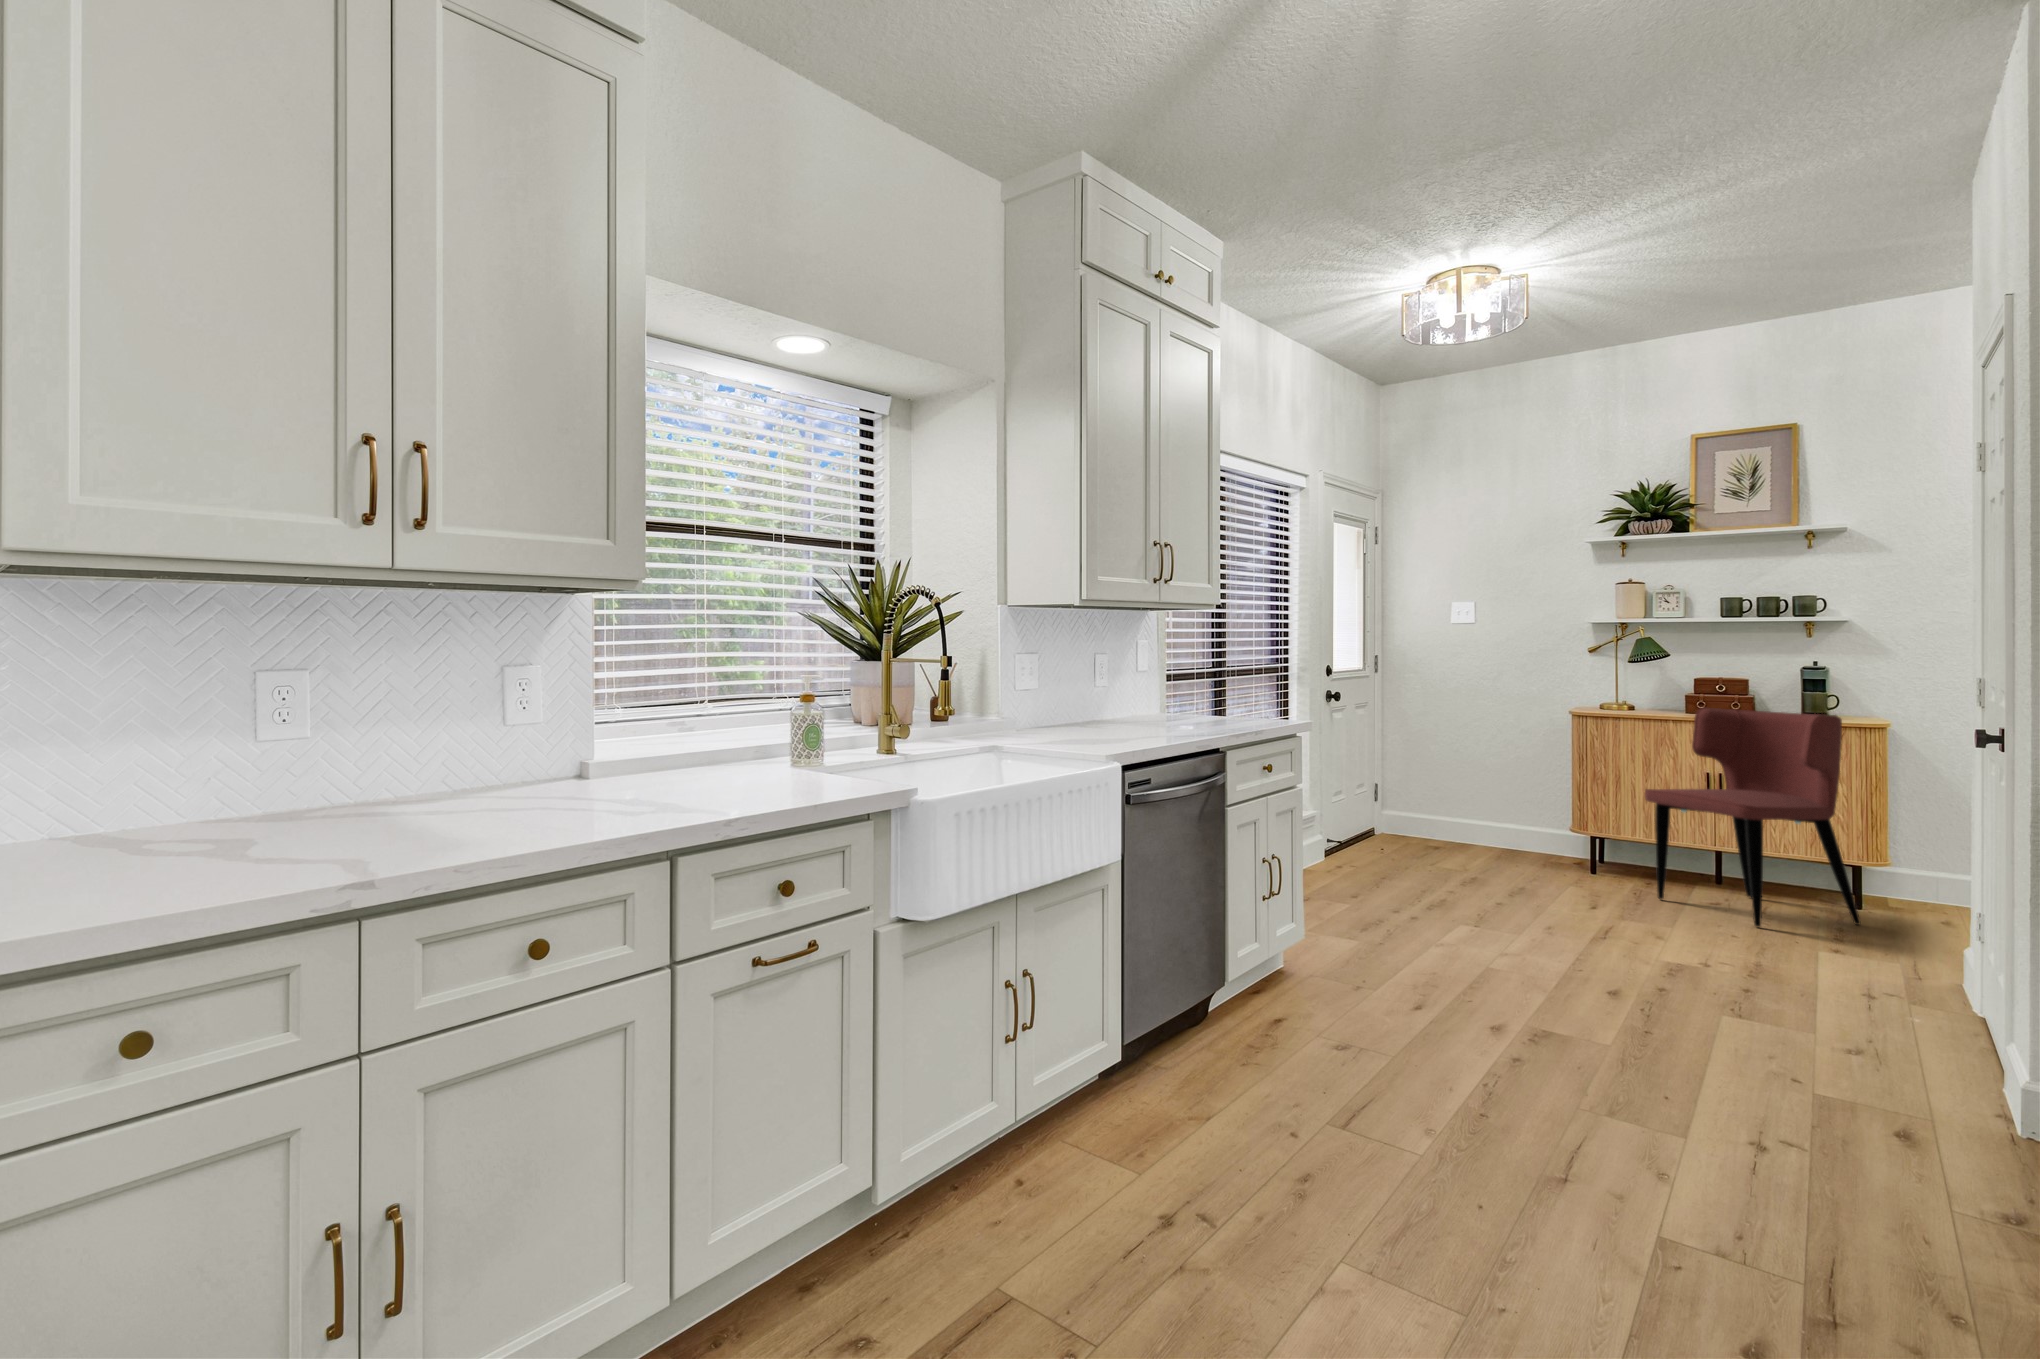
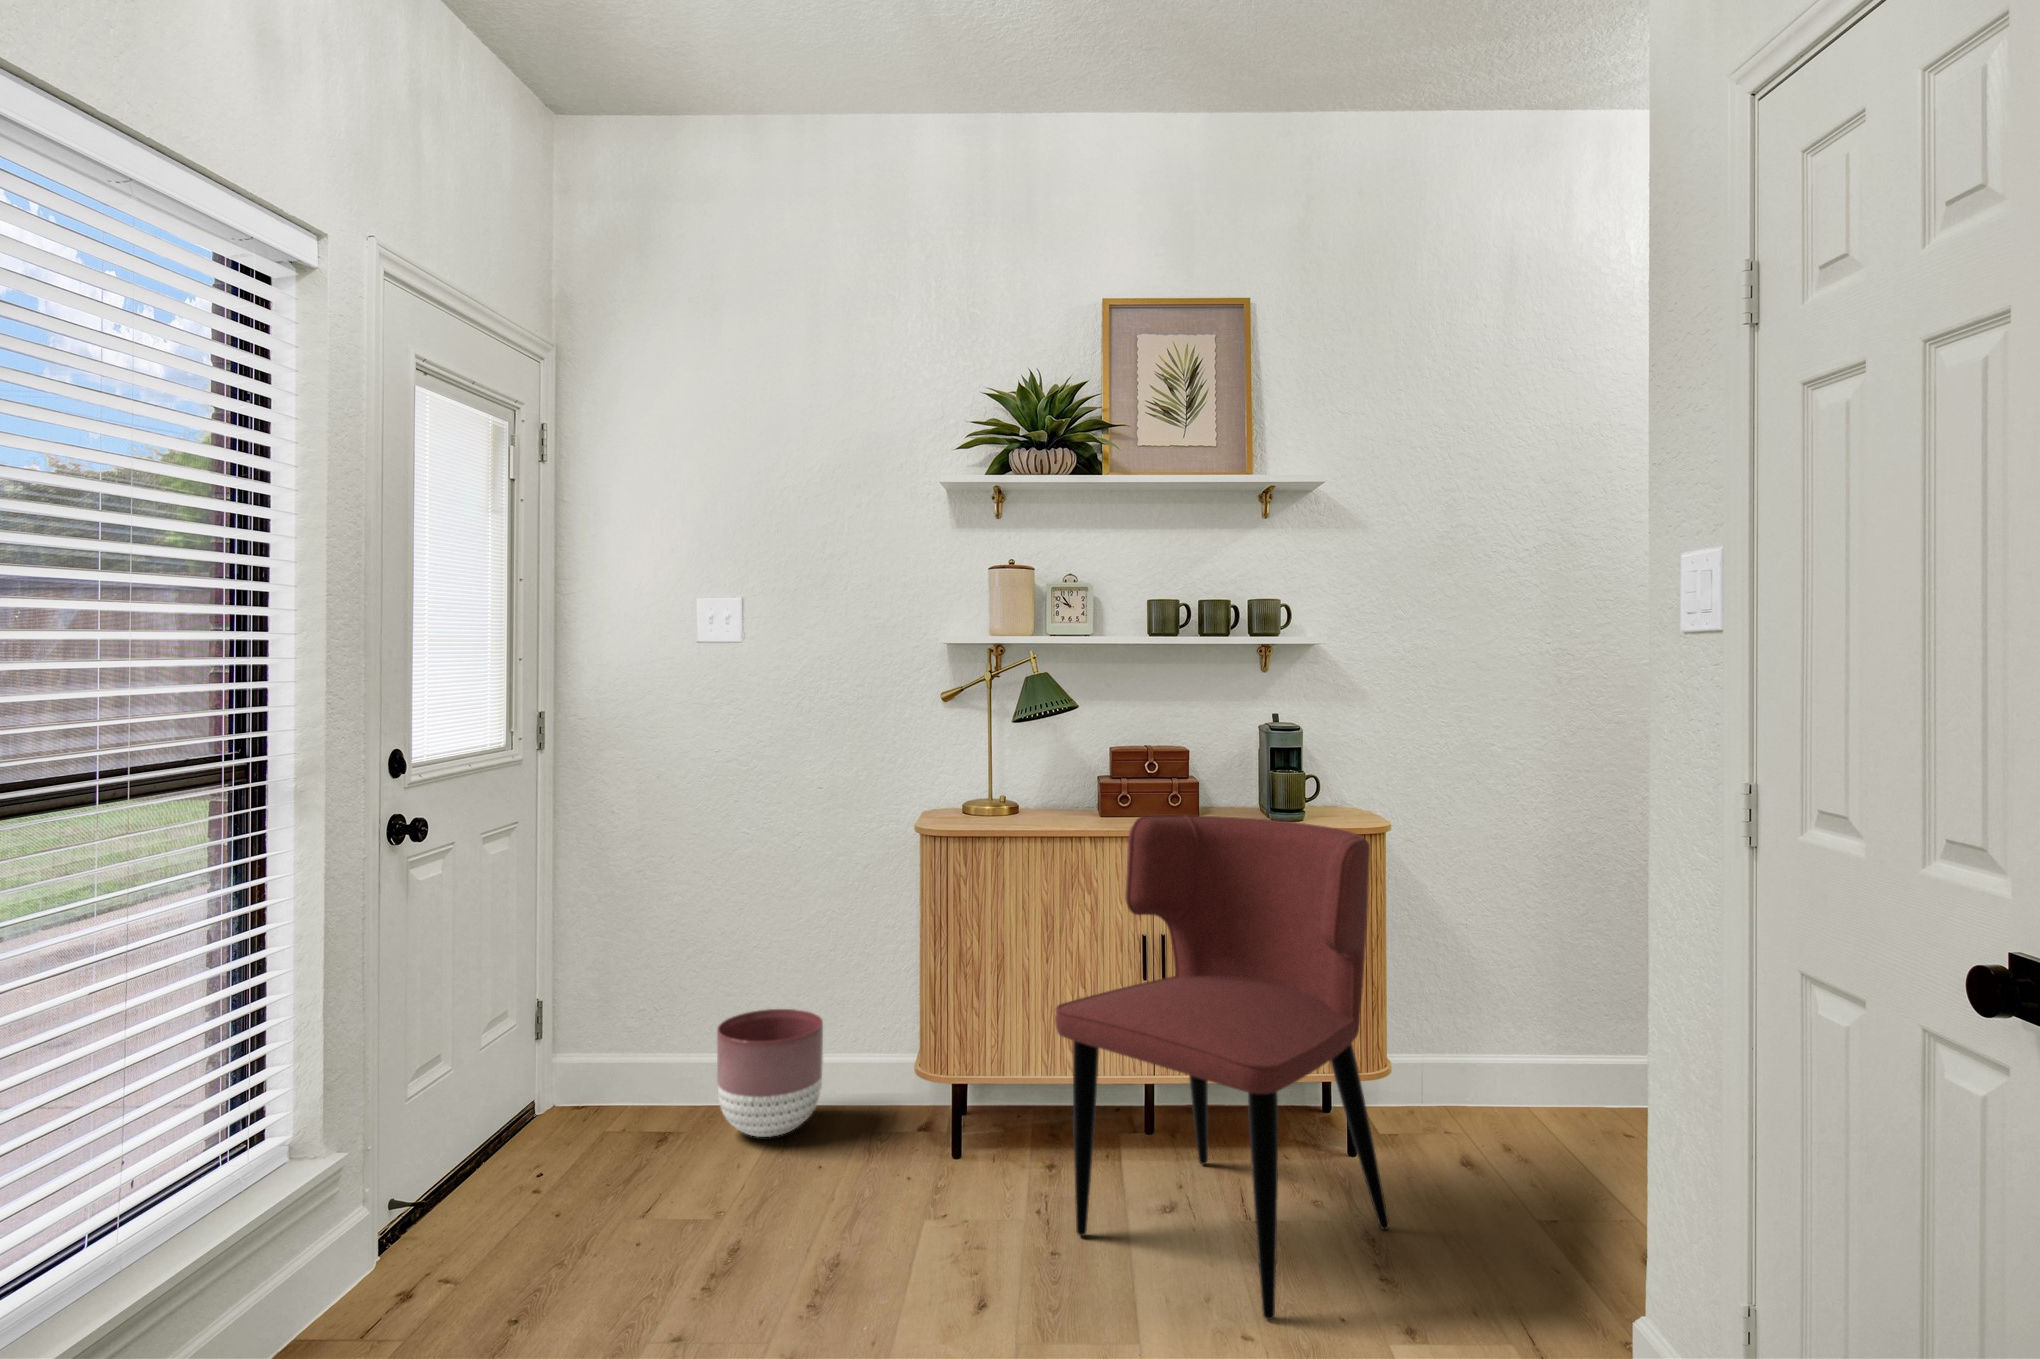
planter: none [1462,804,1518,859] -> present [717,1009,823,1137]

